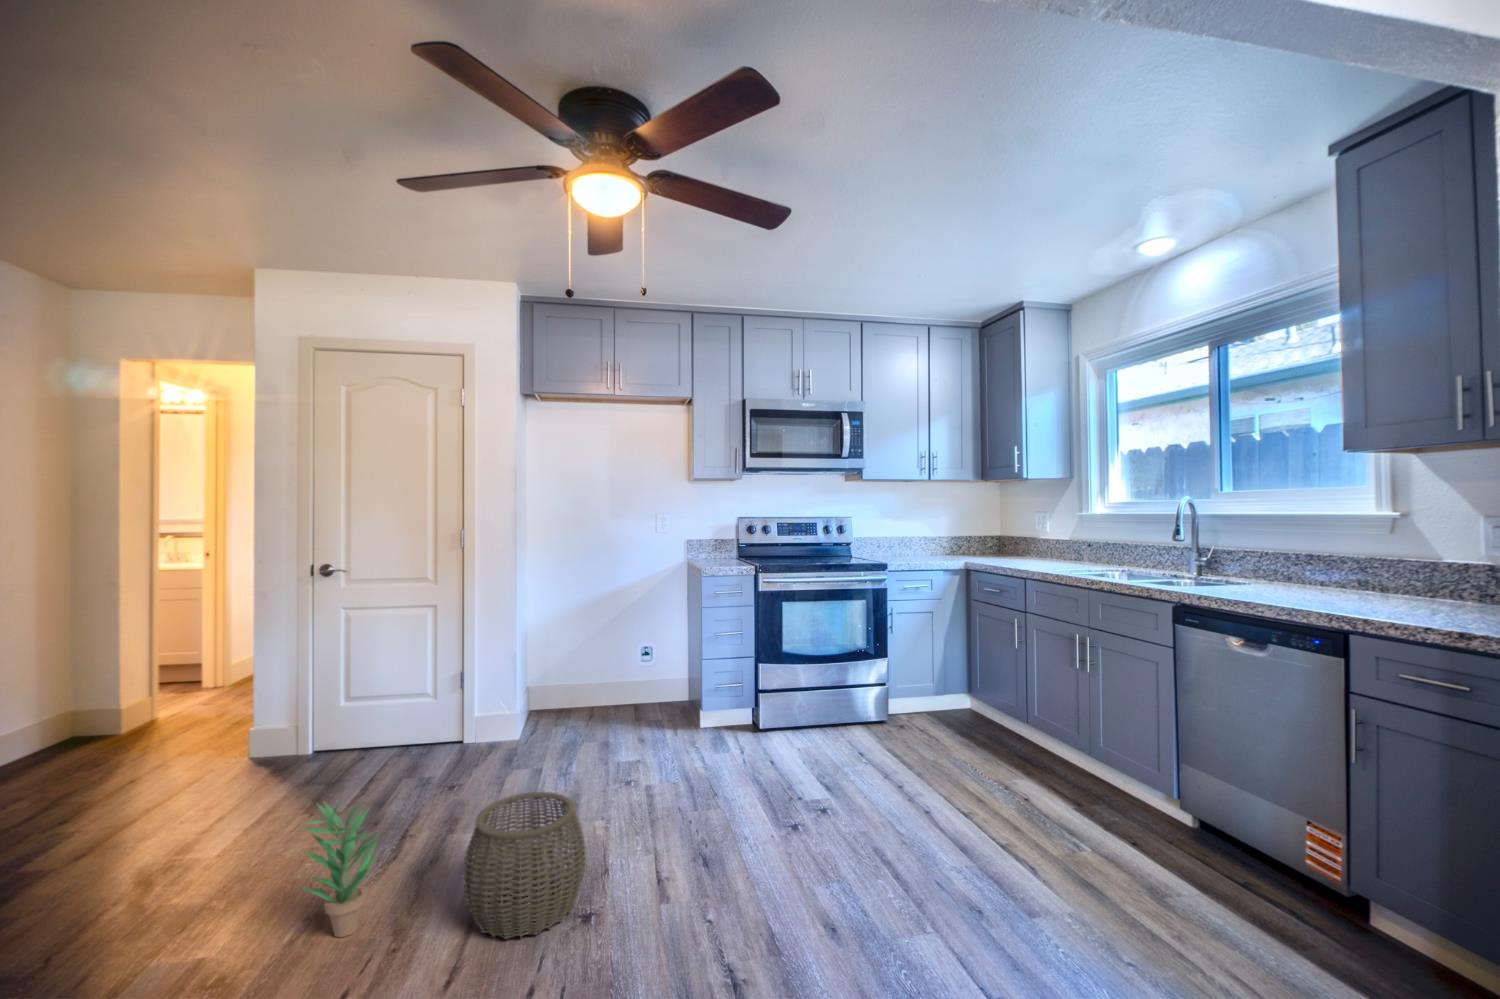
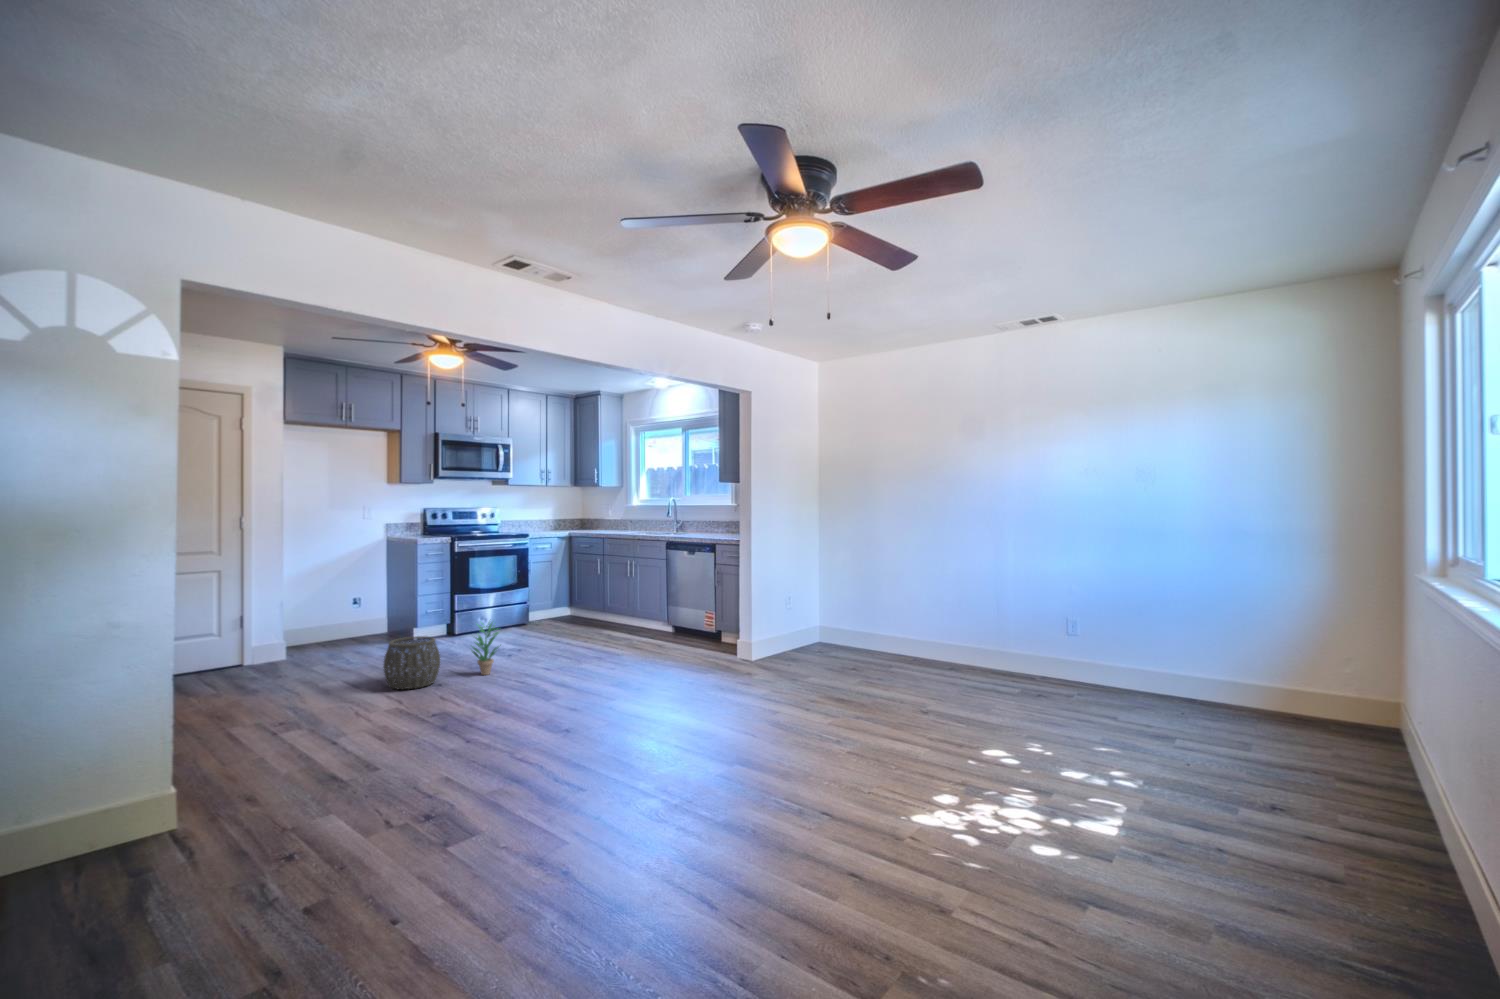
potted plant: present [302,802,378,937] -> present [472,623,498,675]

